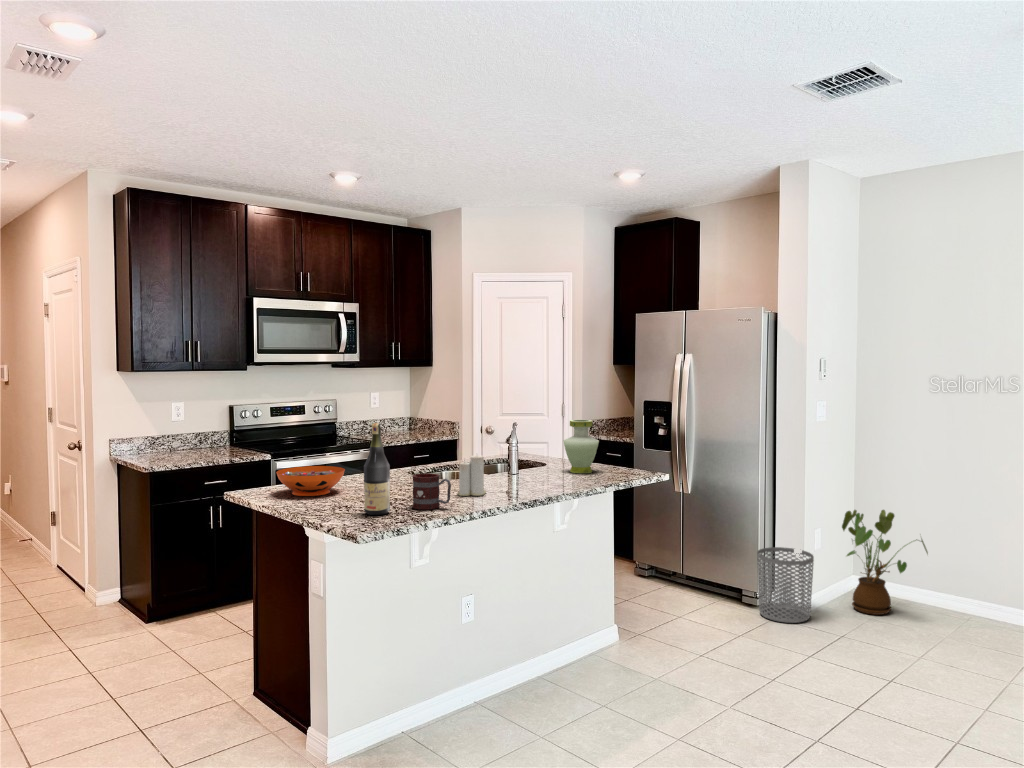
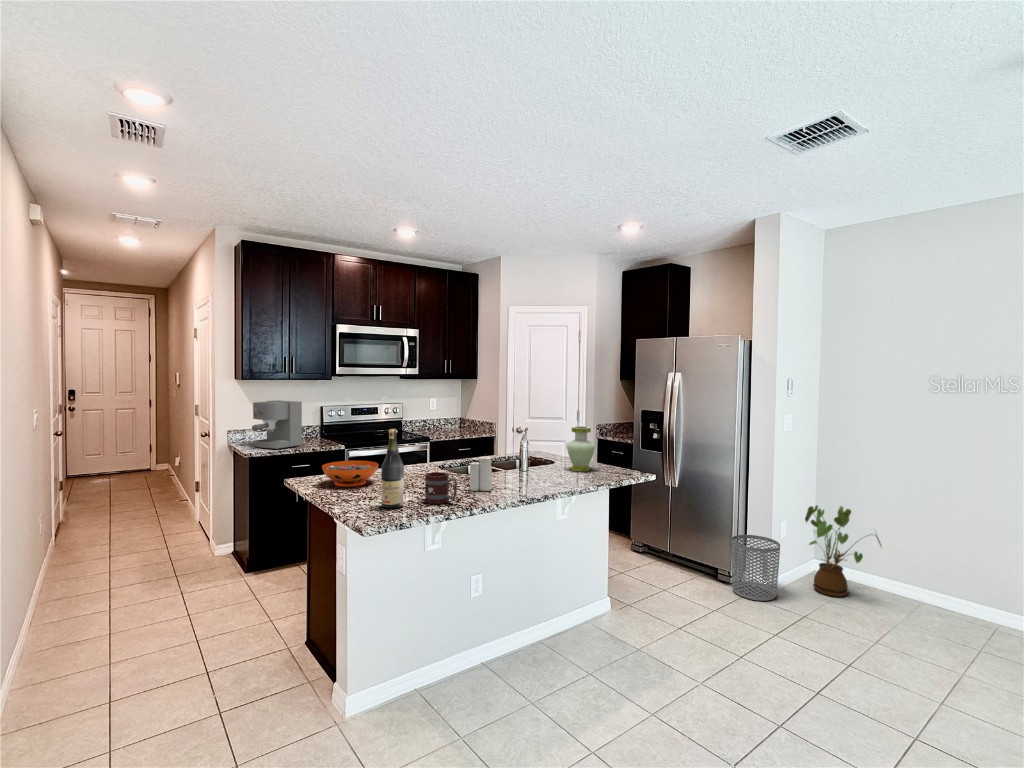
coffee maker: none [149,398,214,461] -> present [252,400,302,449]

